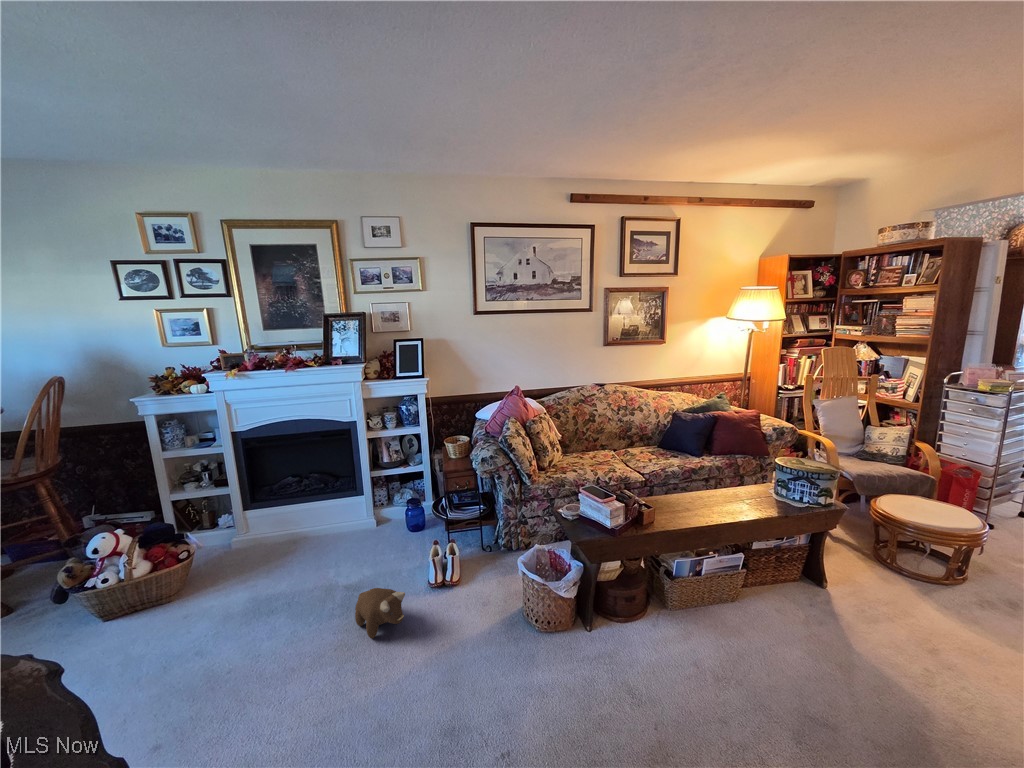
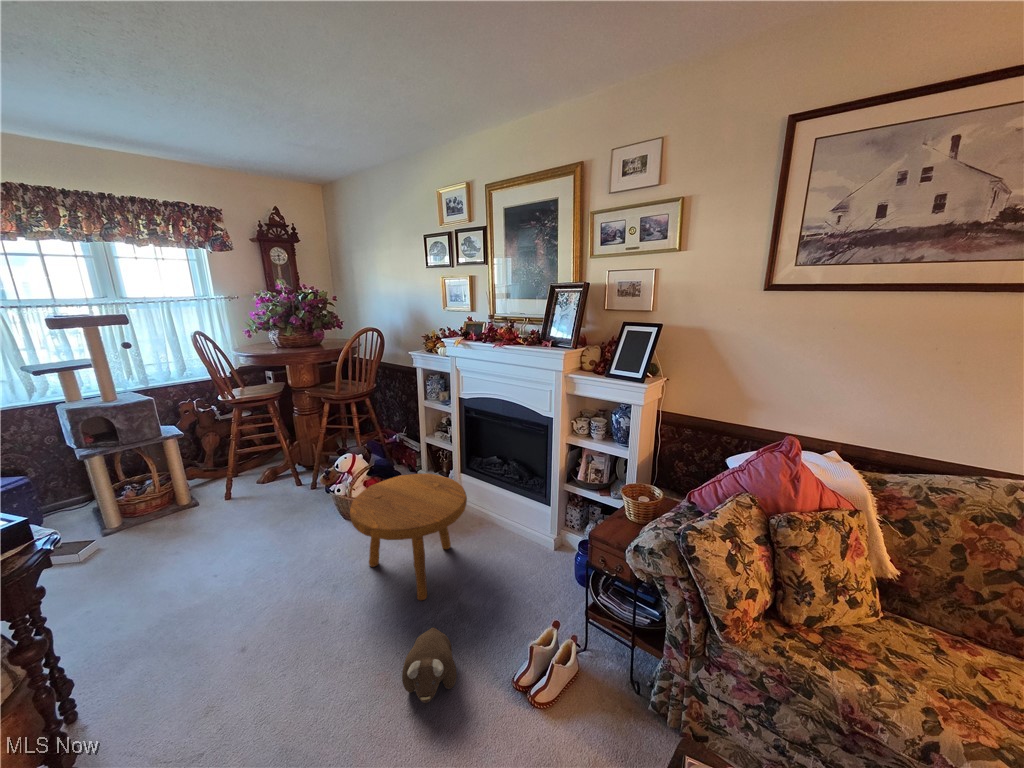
footstool: none [193,501,324,623] -> present [350,473,467,600]

